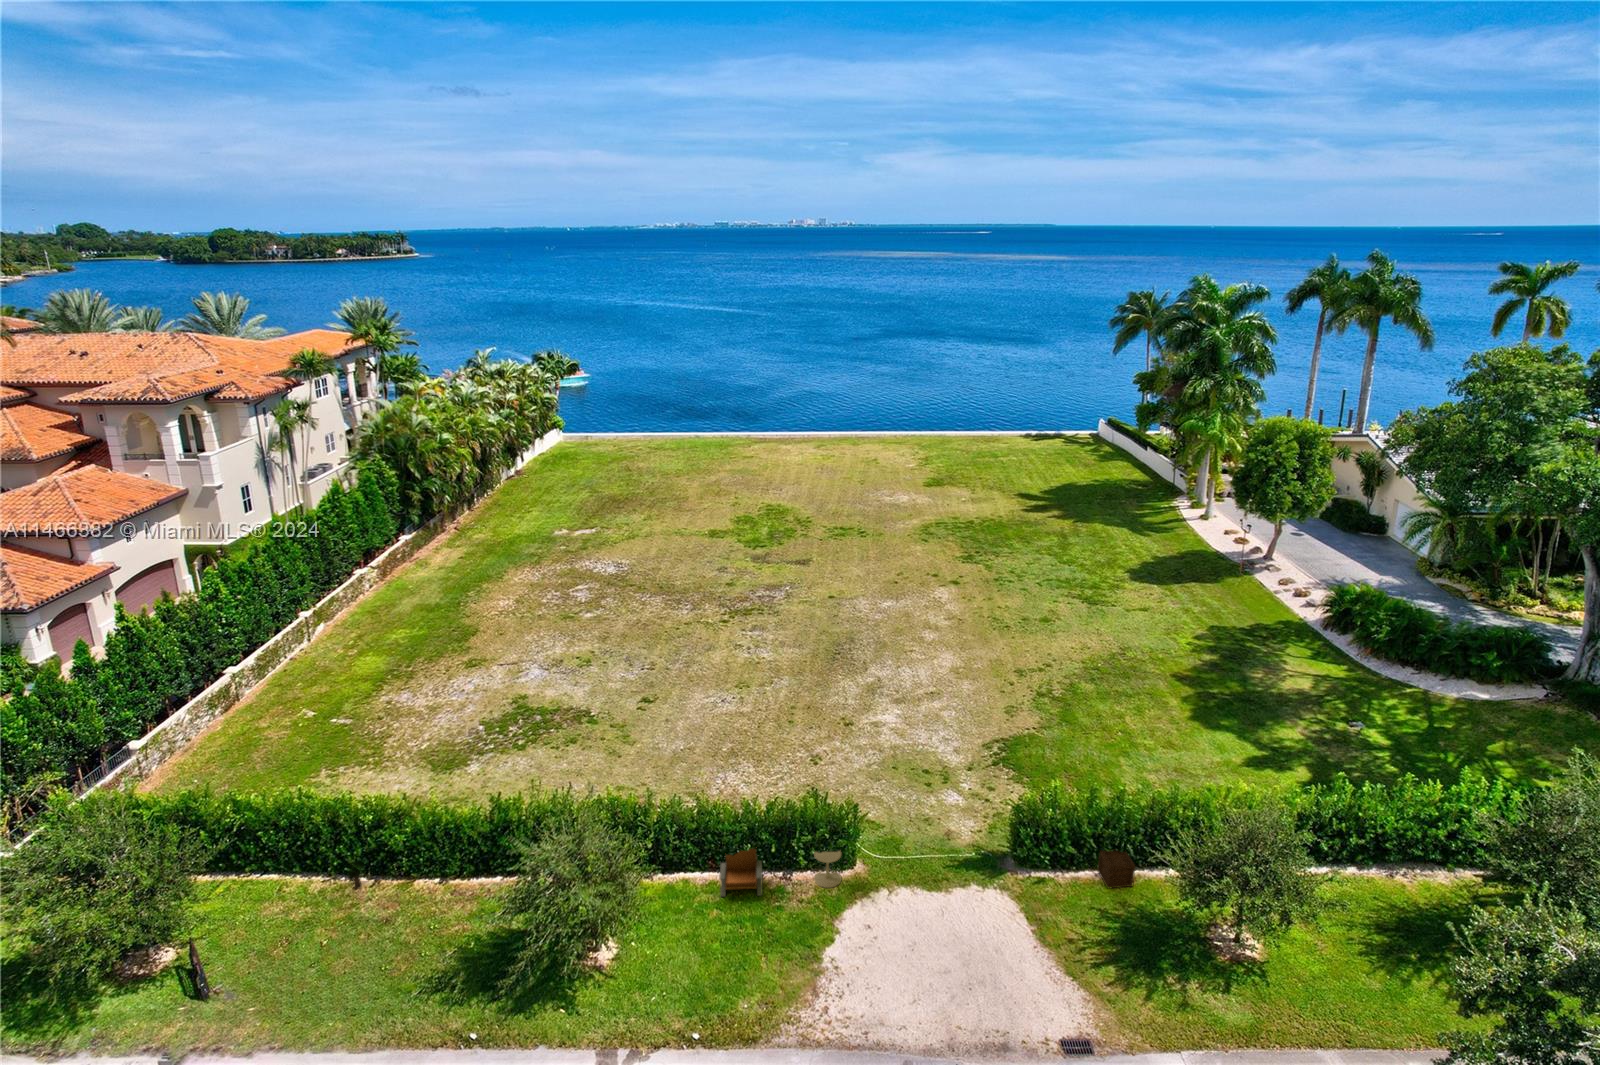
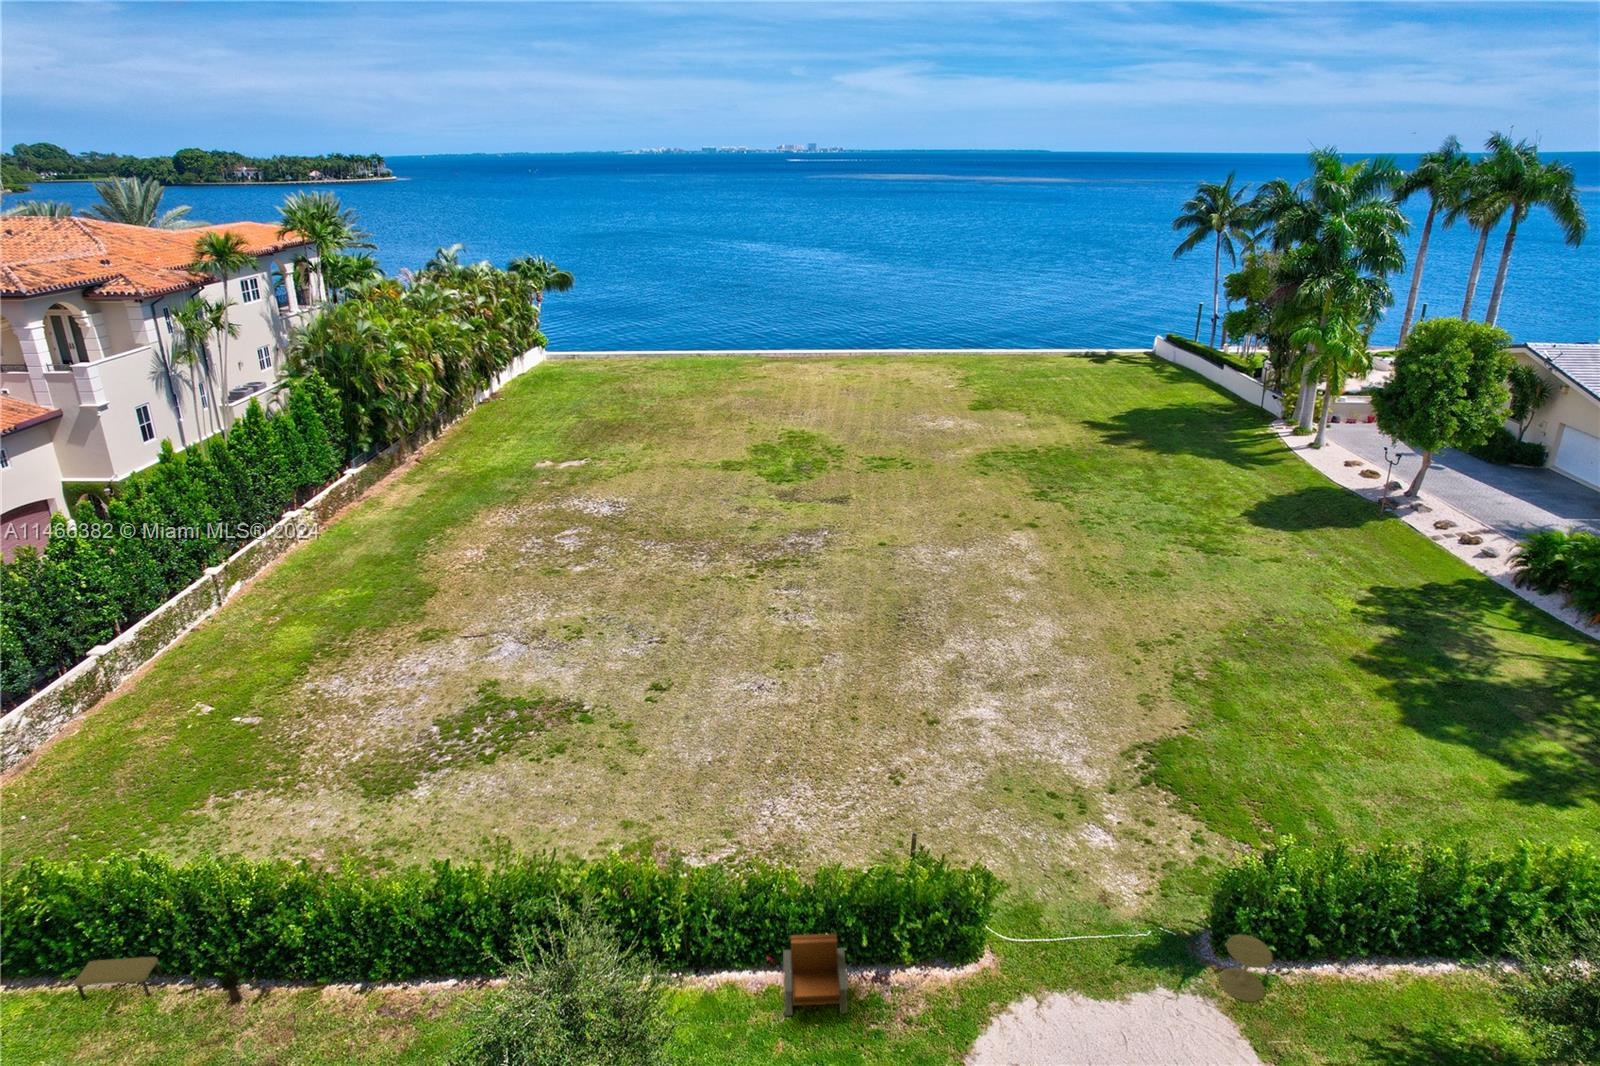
wooden crate: present [1098,849,1135,888] -> none [1340,935,1411,998]
pedestal table: present [814,851,841,888] -> present [1219,934,1272,1002]
bench: none [253,859,307,887] -> present [74,957,162,1001]

